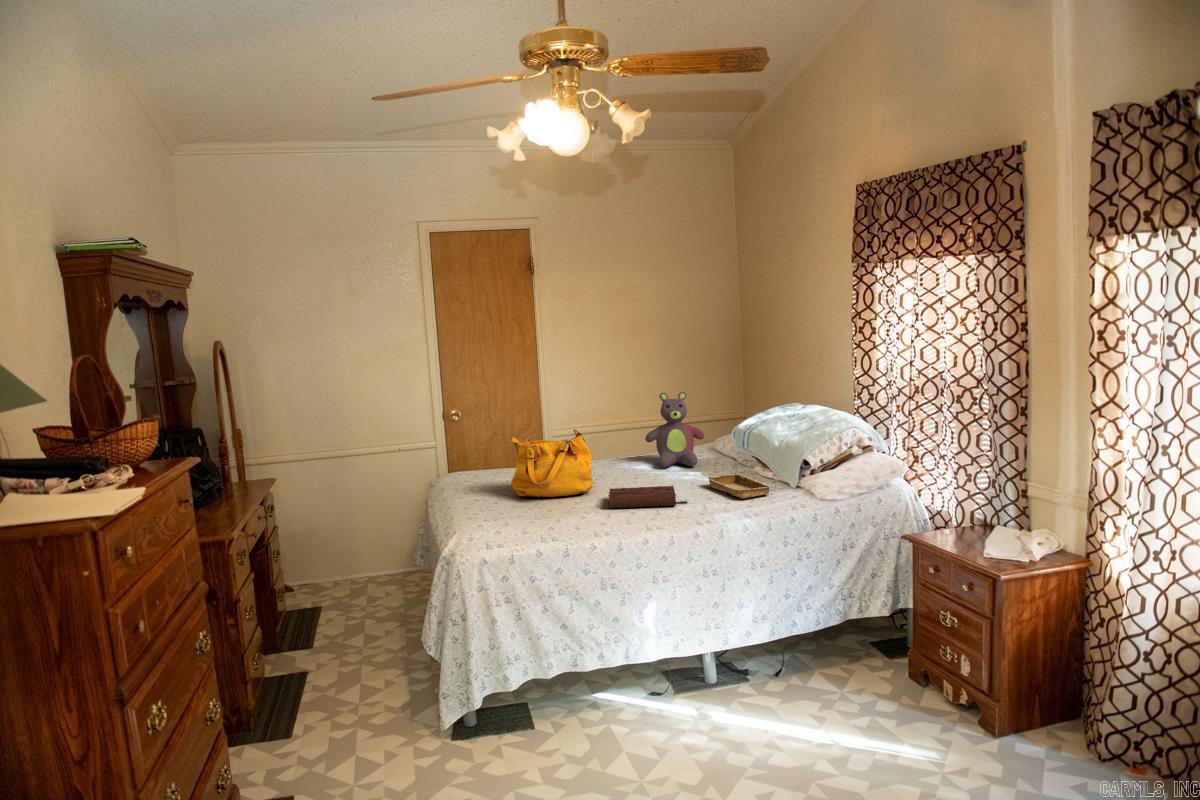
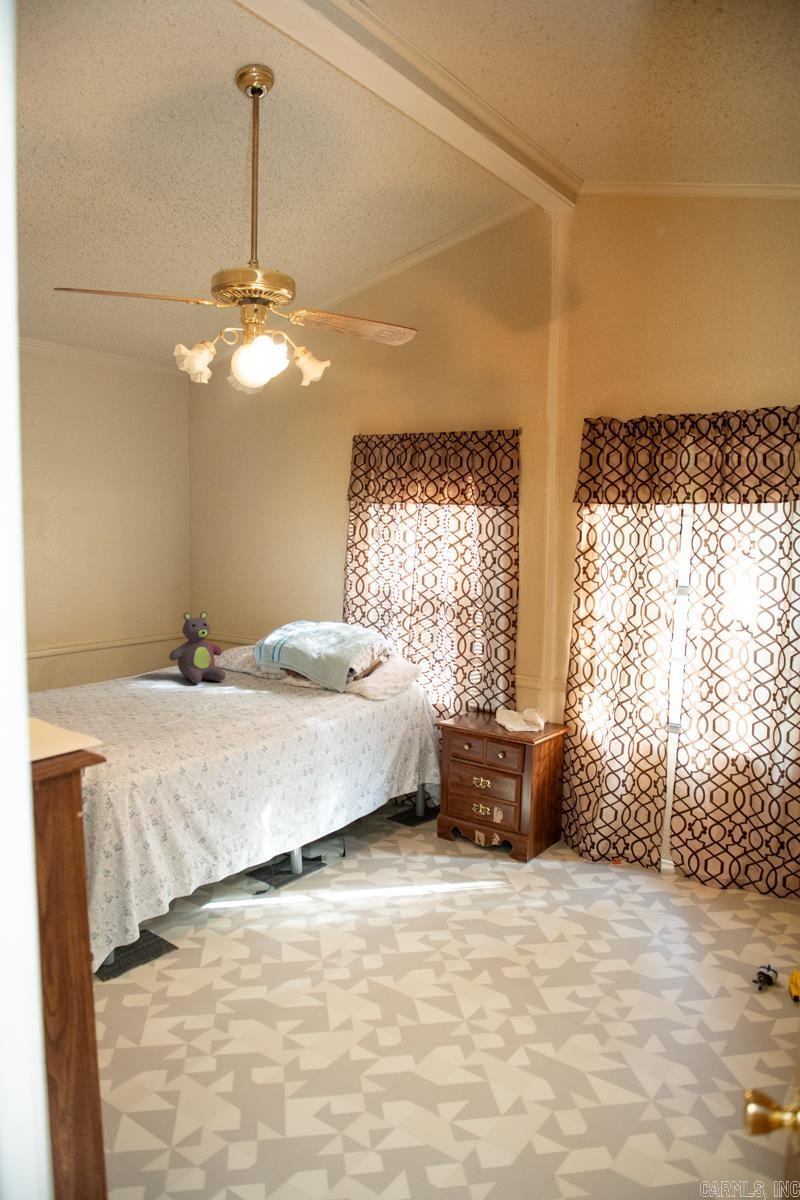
handbag: present [511,430,593,497] -> none [81,651,165,723]
tray: present [706,473,774,499] -> none [261,684,333,705]
book: present [608,486,687,508] -> none [192,699,271,725]

